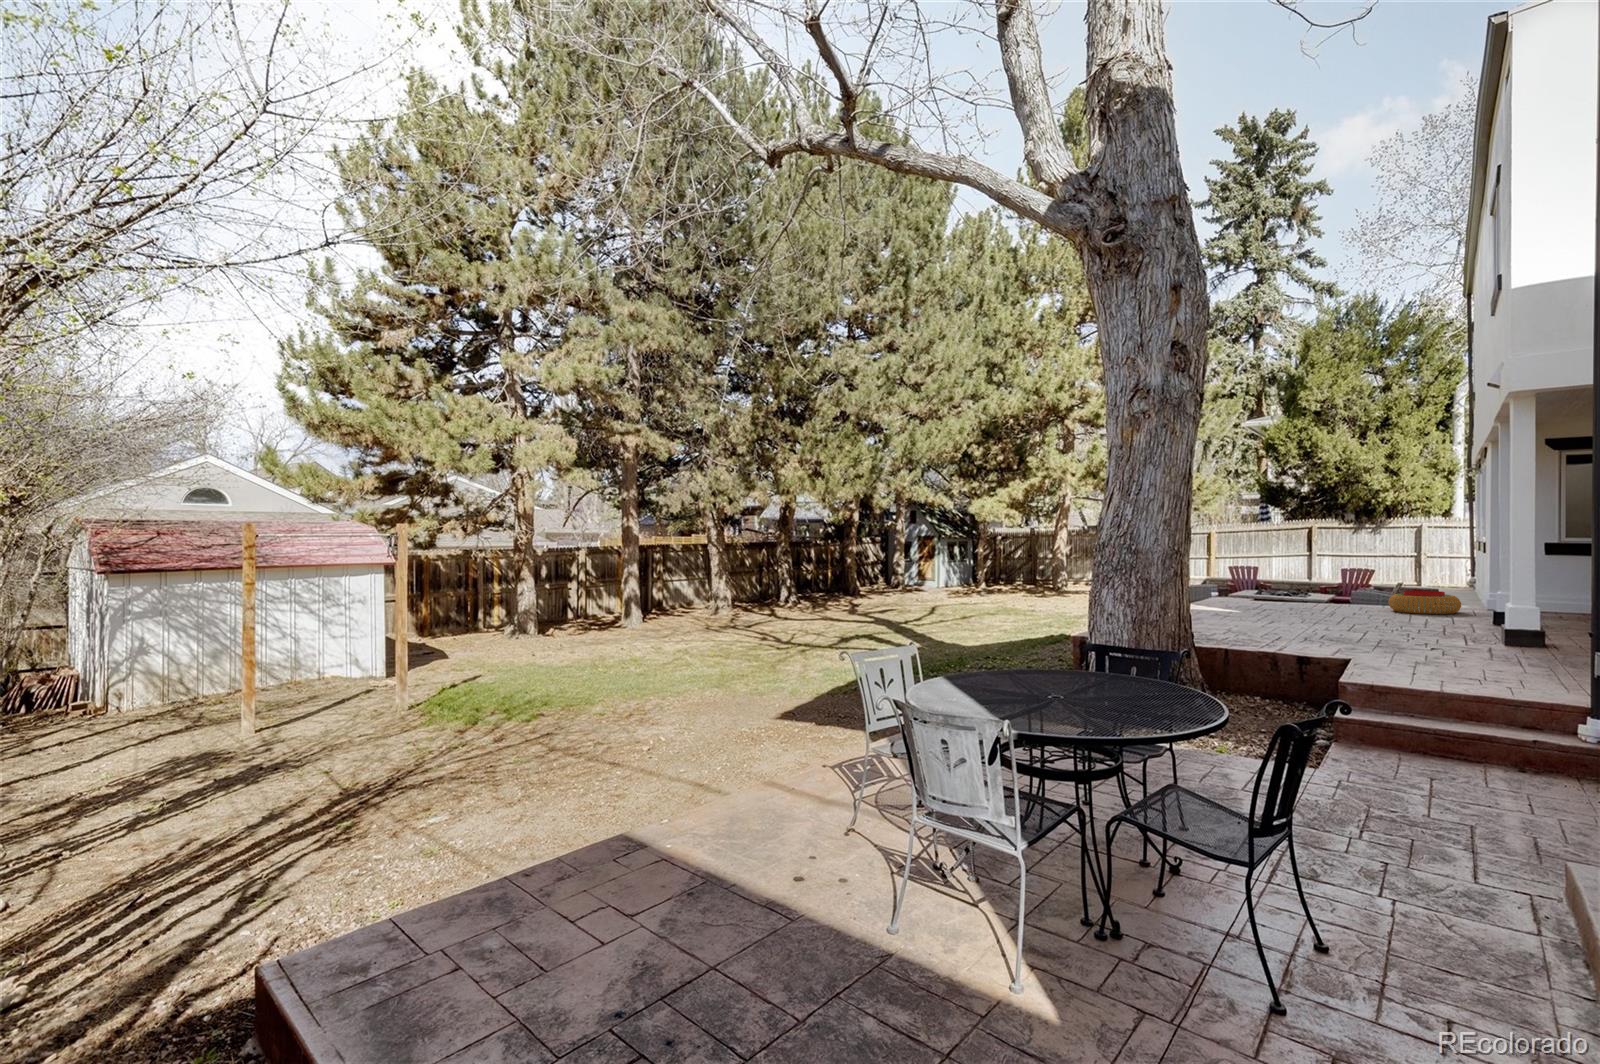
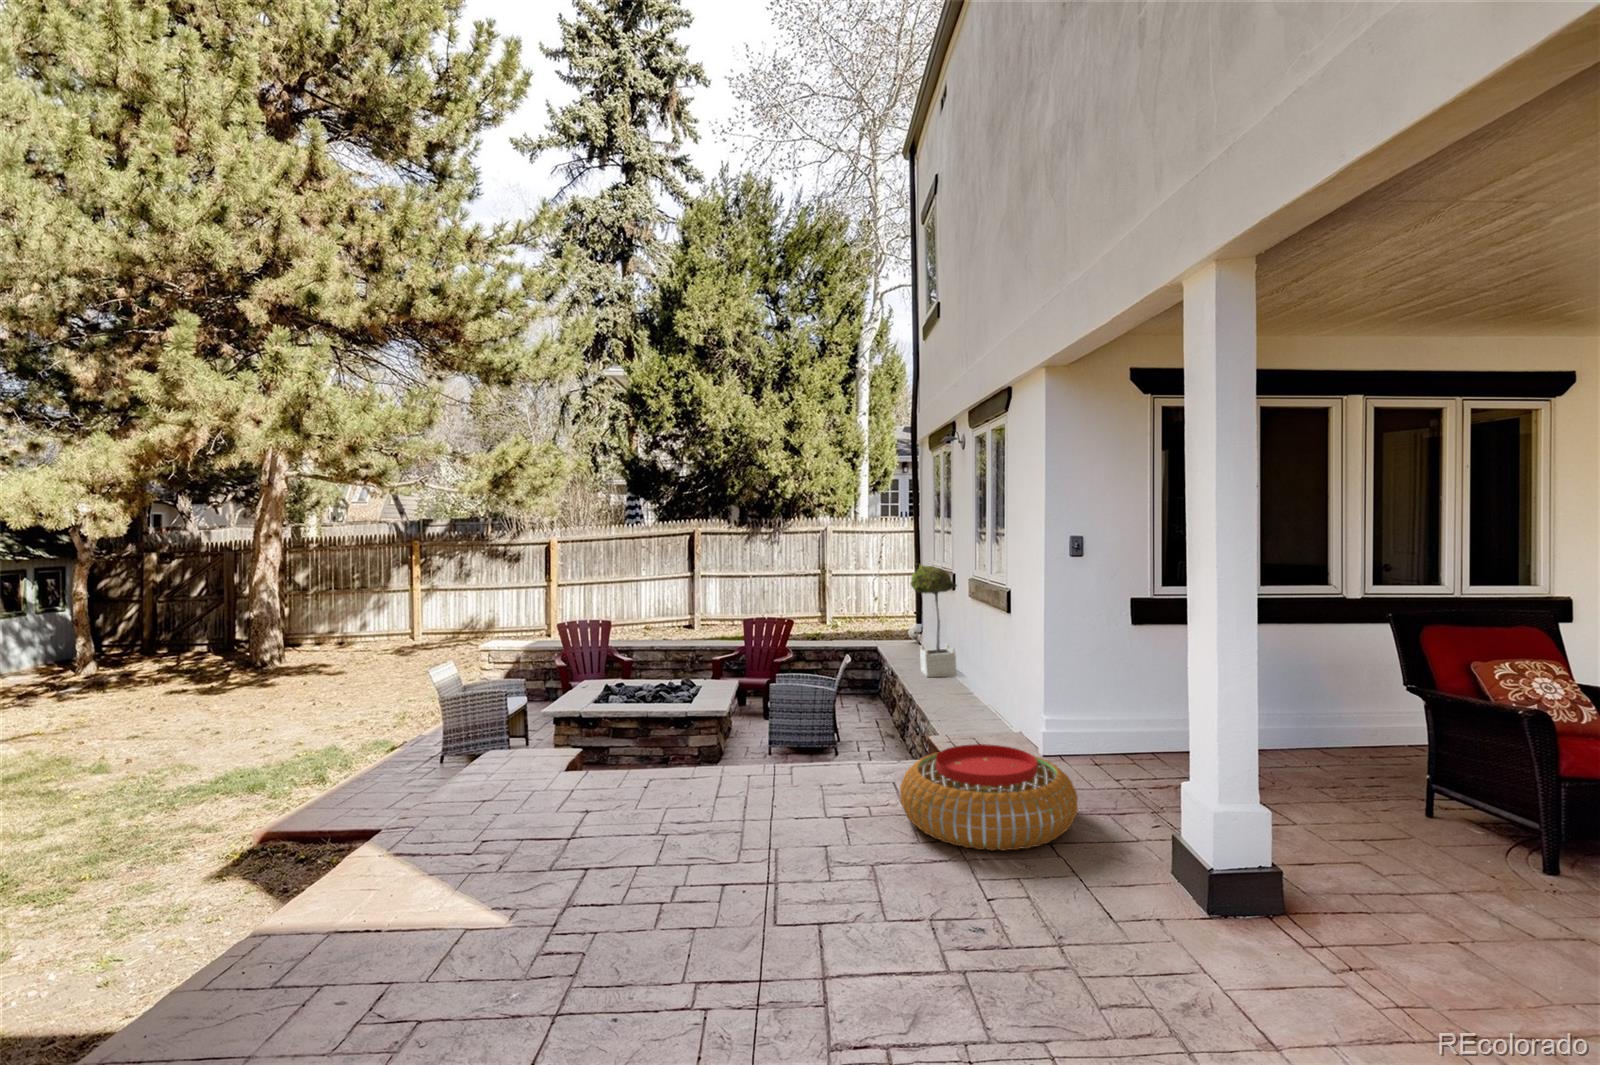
potted tree: none [1442,540,1474,596] -> present [911,565,957,677]

